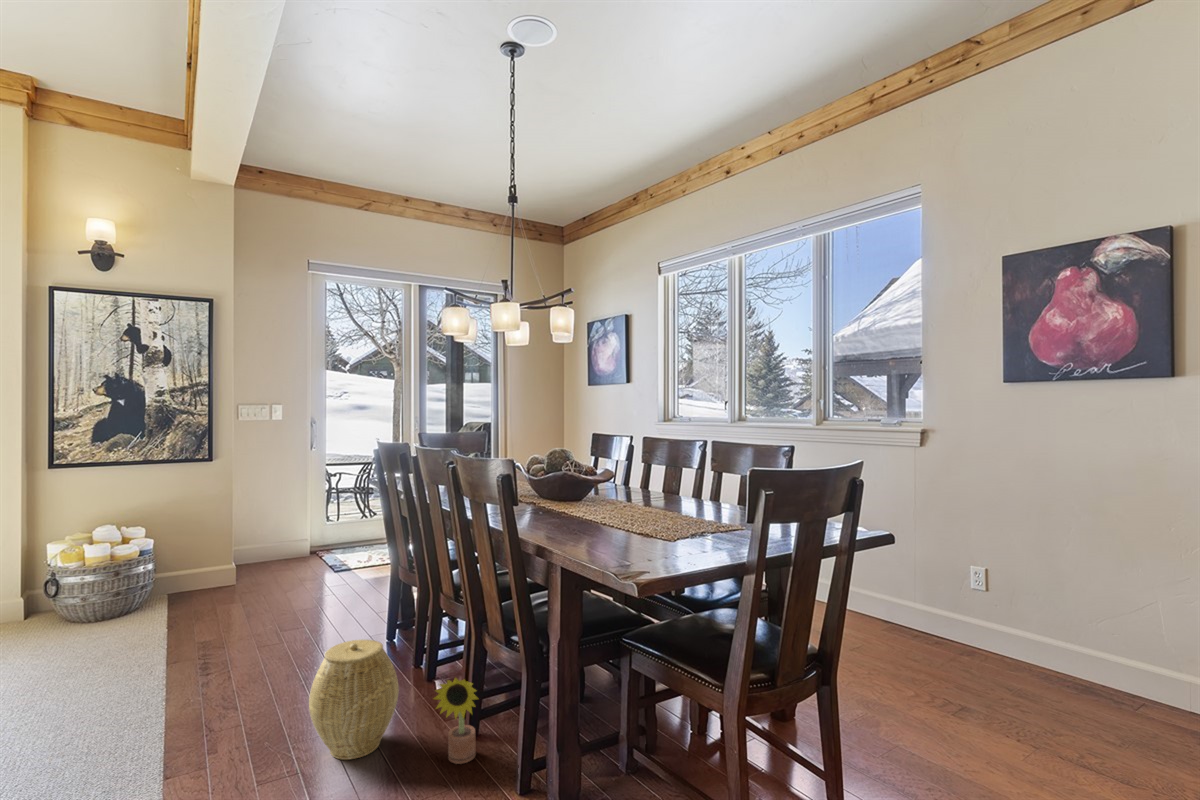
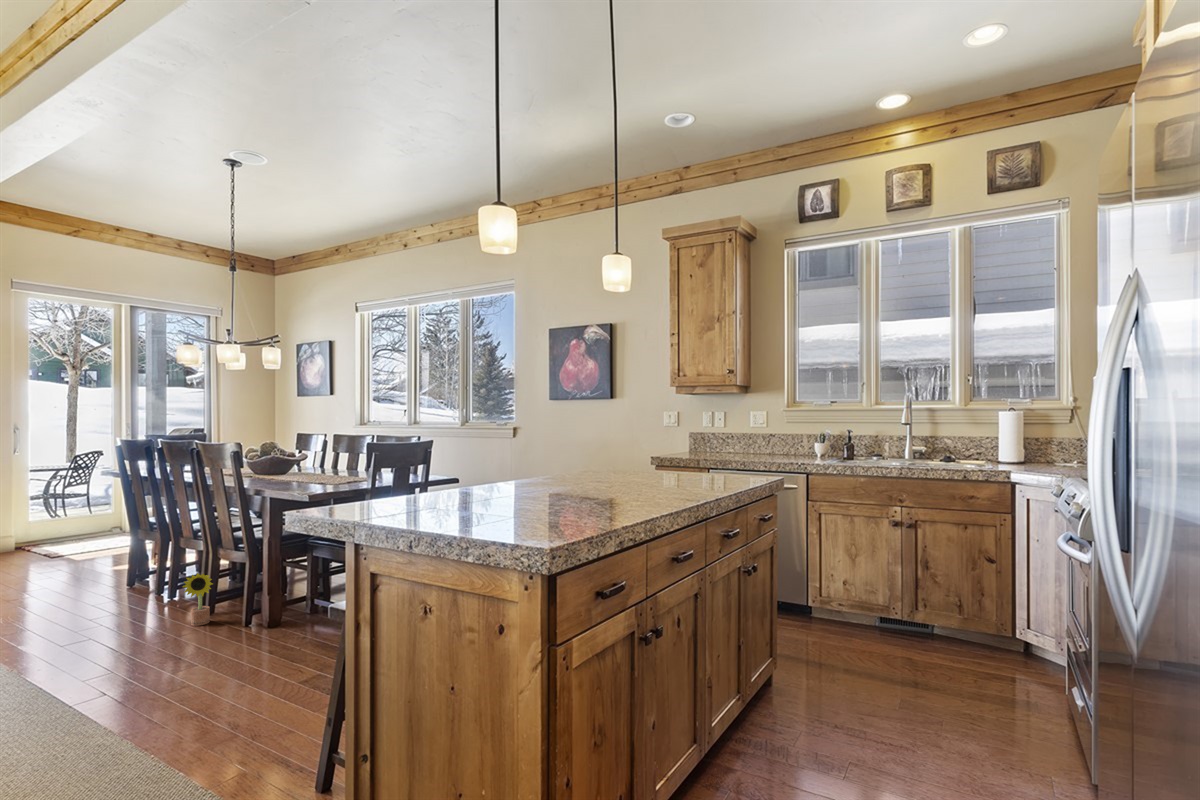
woven basket: present [309,640,399,760] -> none [88,564,153,634]

